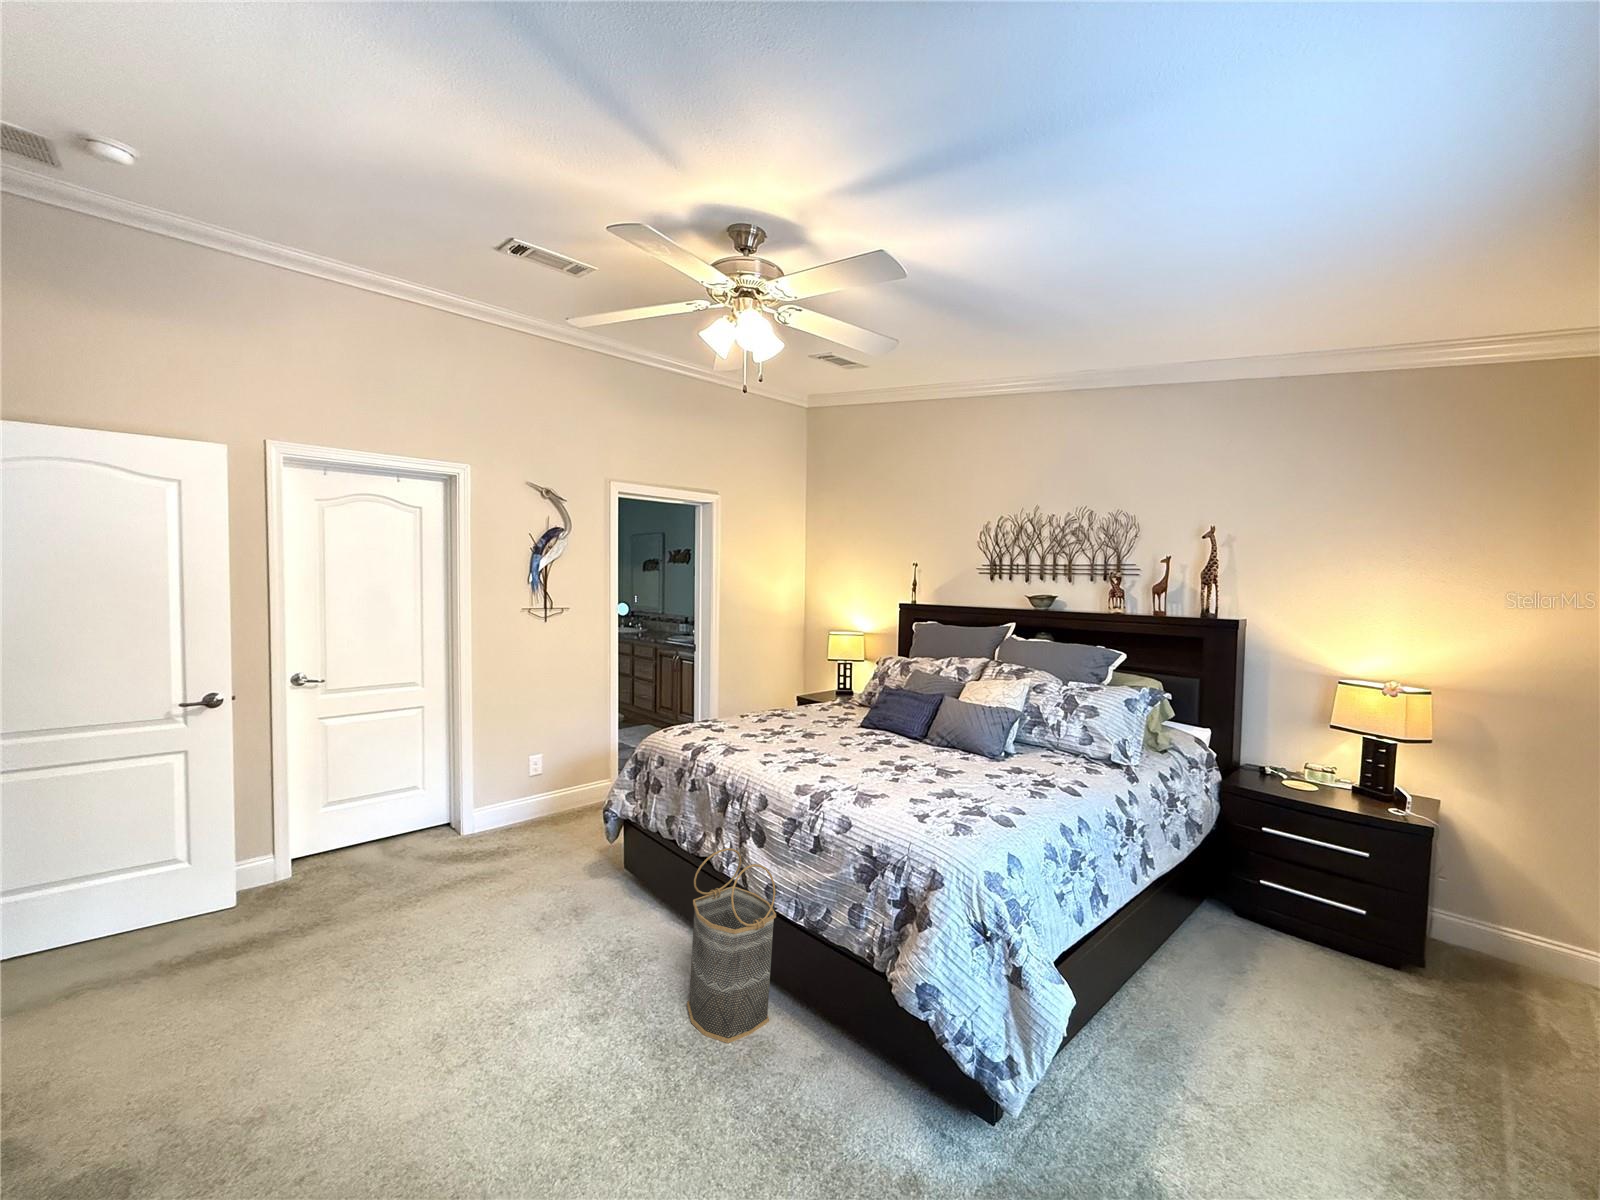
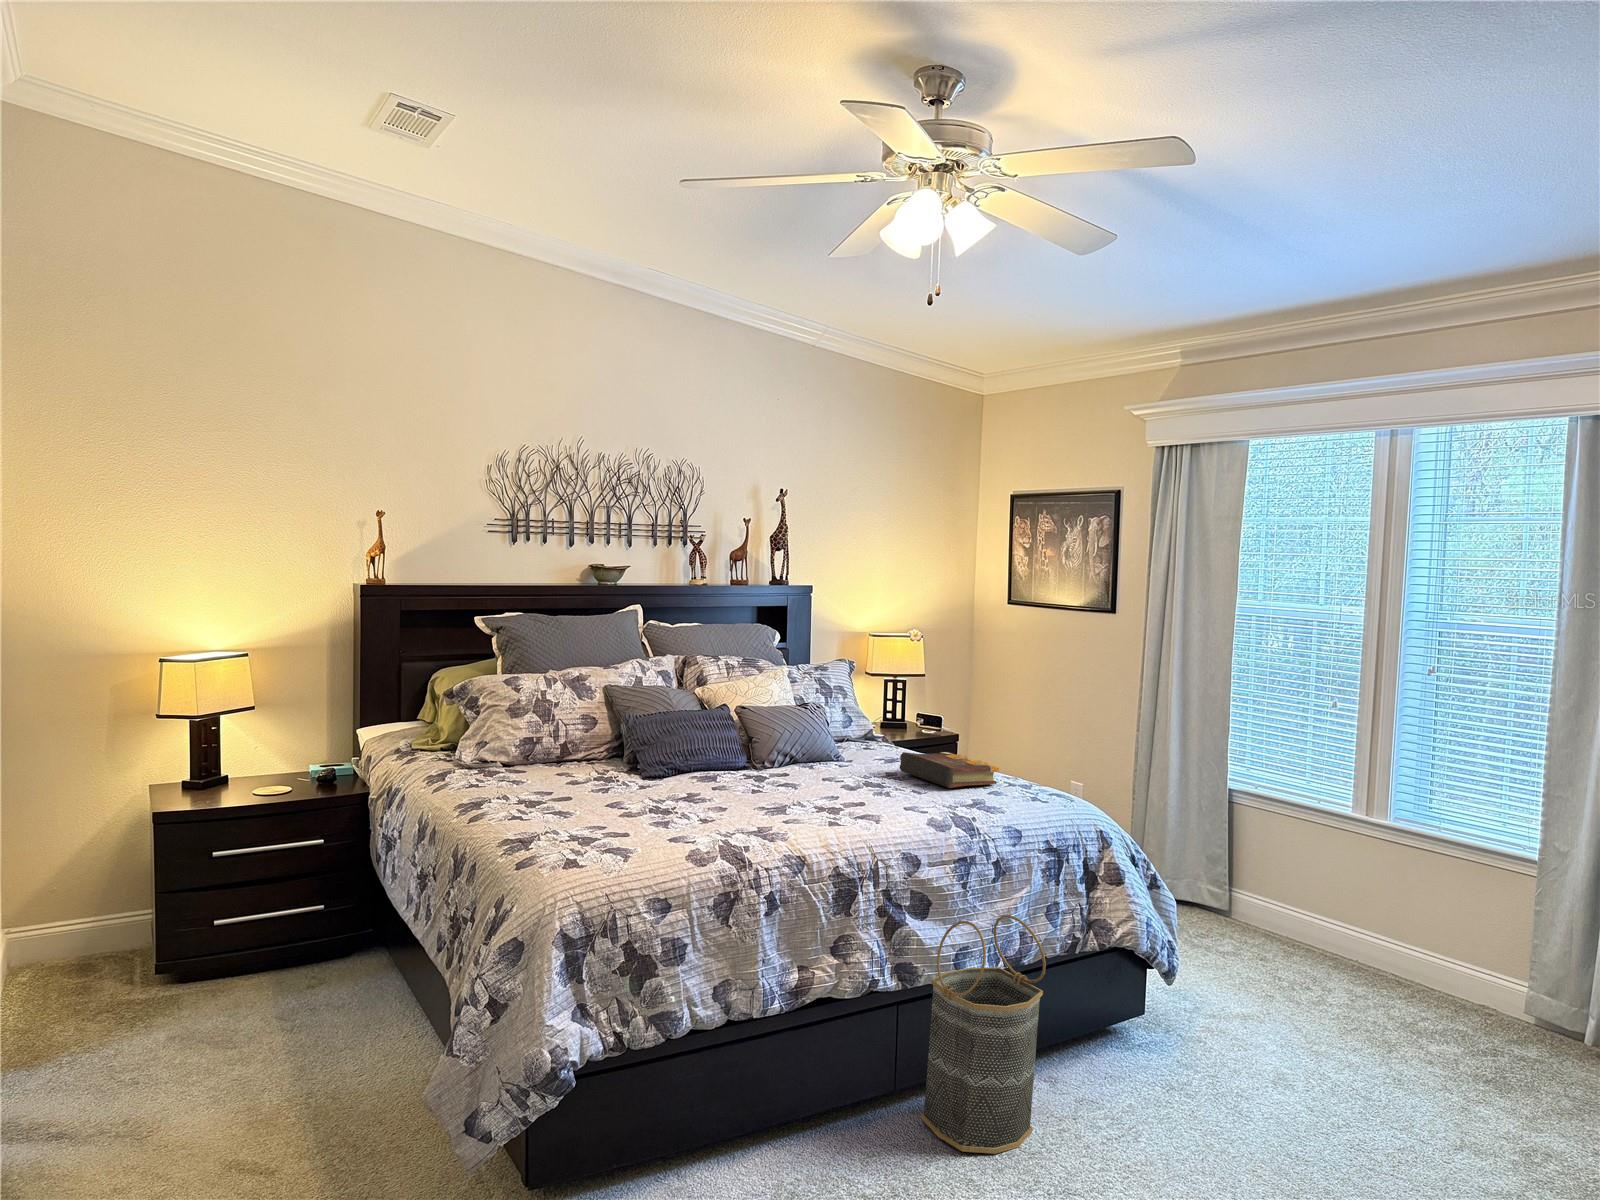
book: none [915,759,1010,805] -> present [899,752,999,788]

